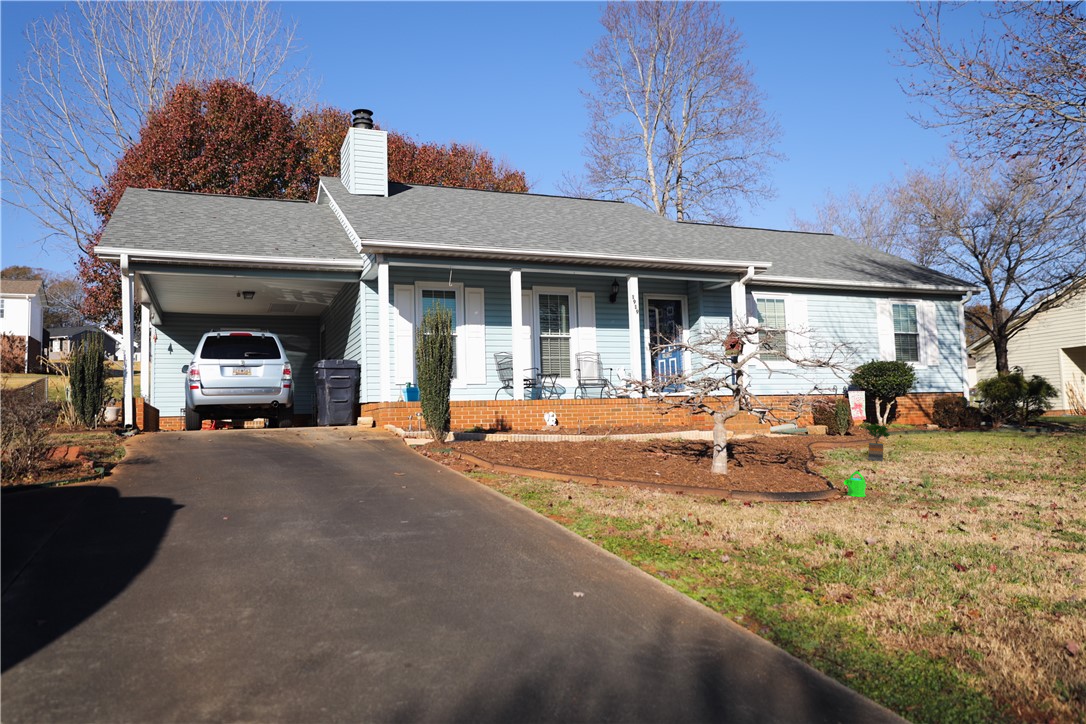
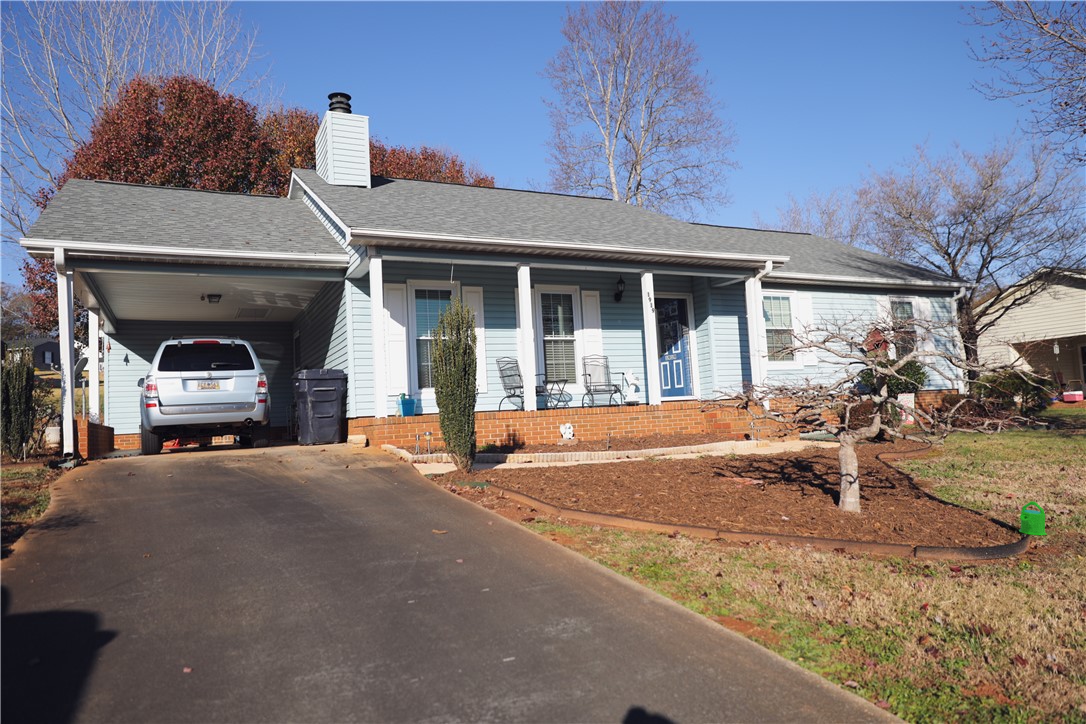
potted tree: present [865,425,890,461] -> none [954,432,988,475]

